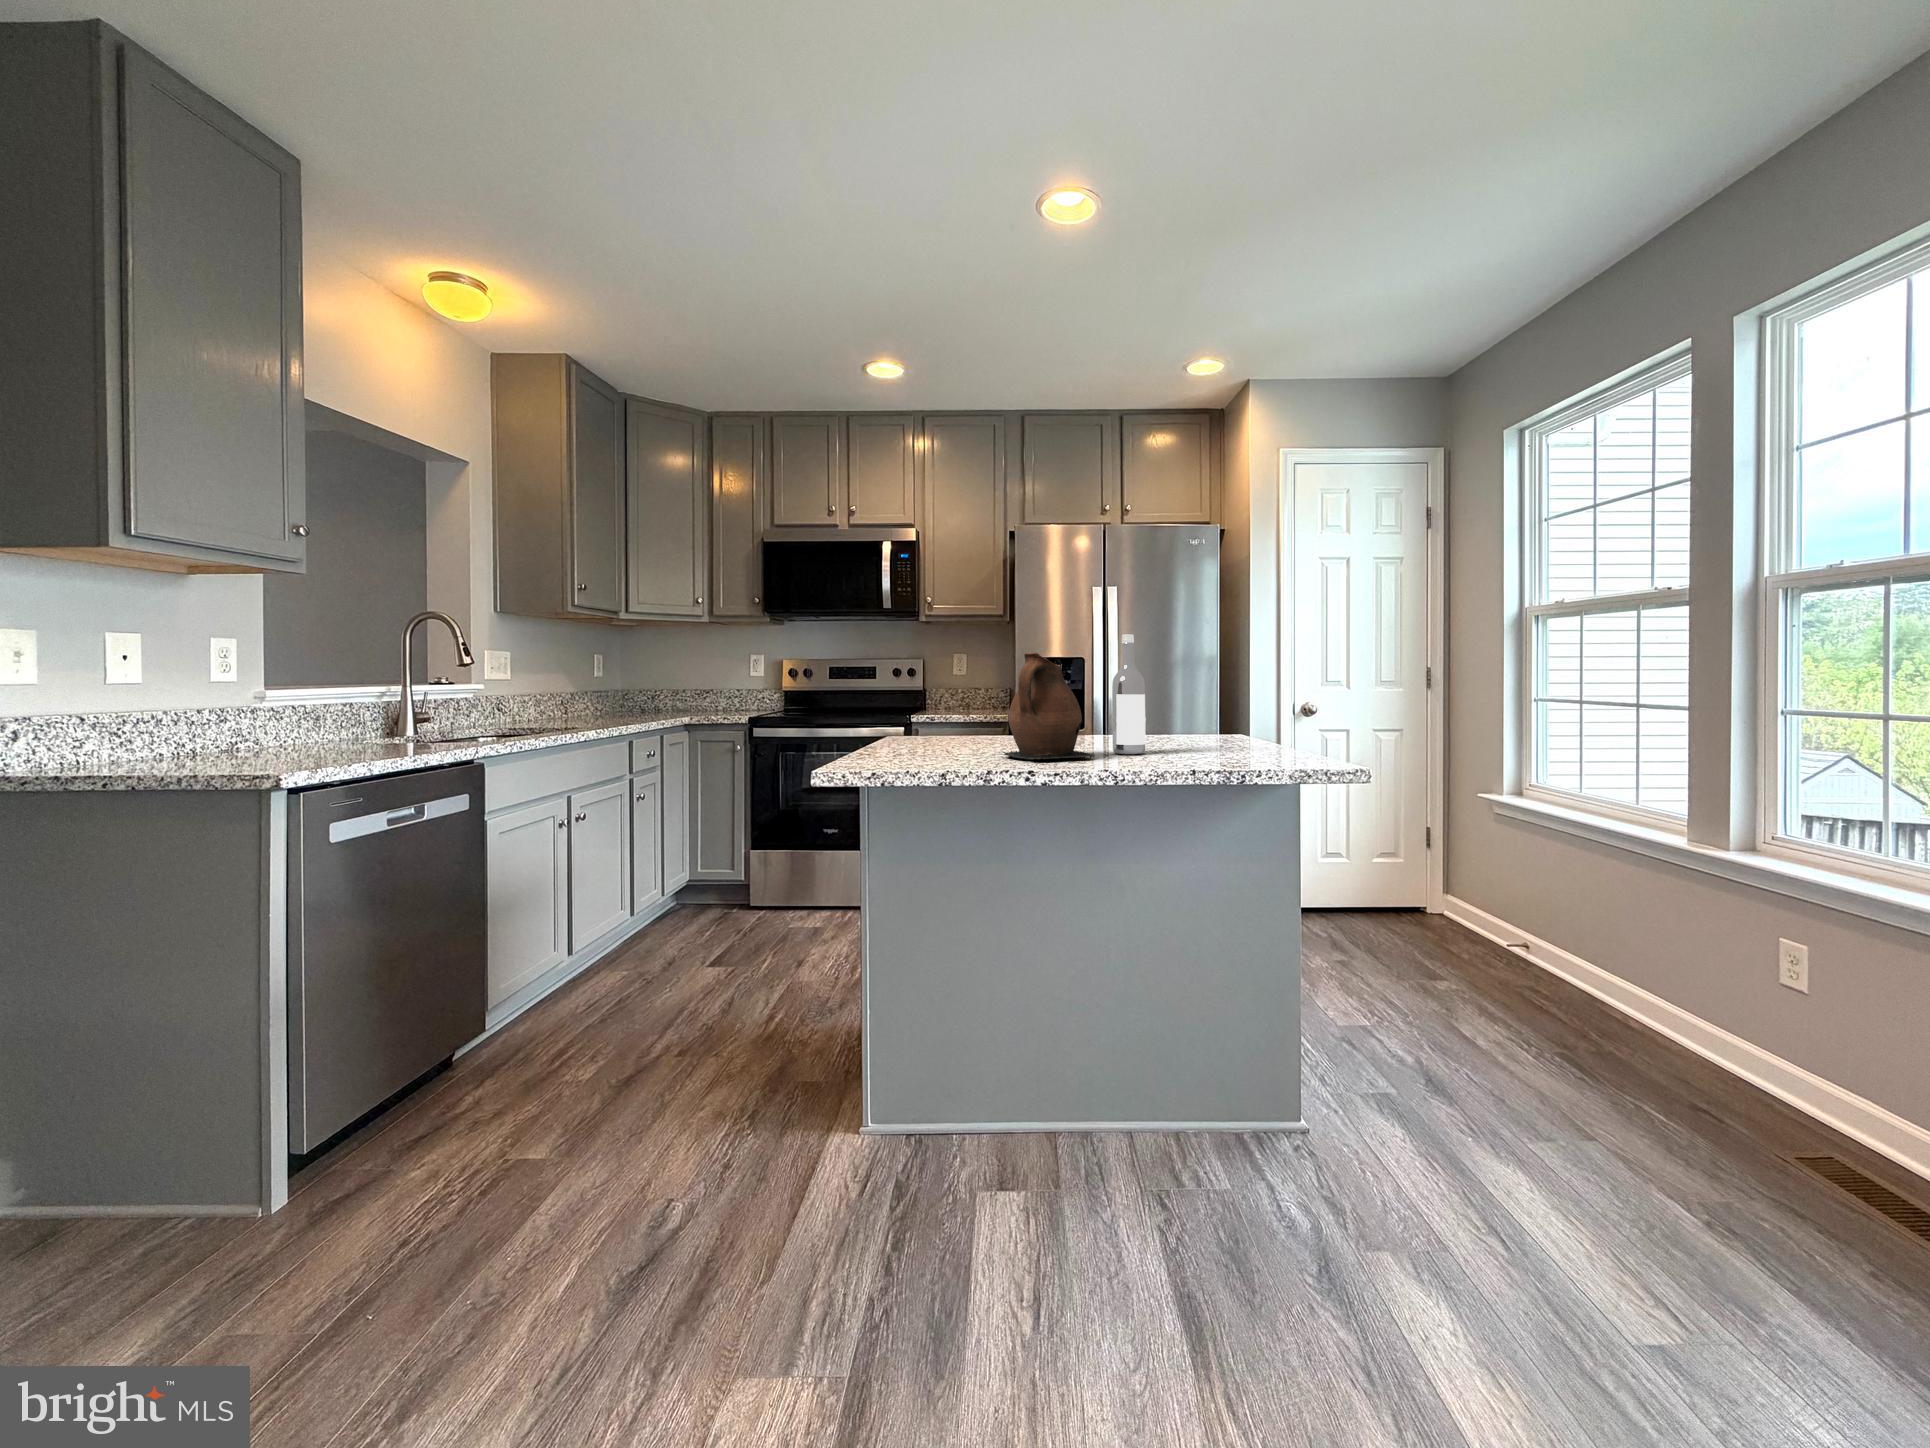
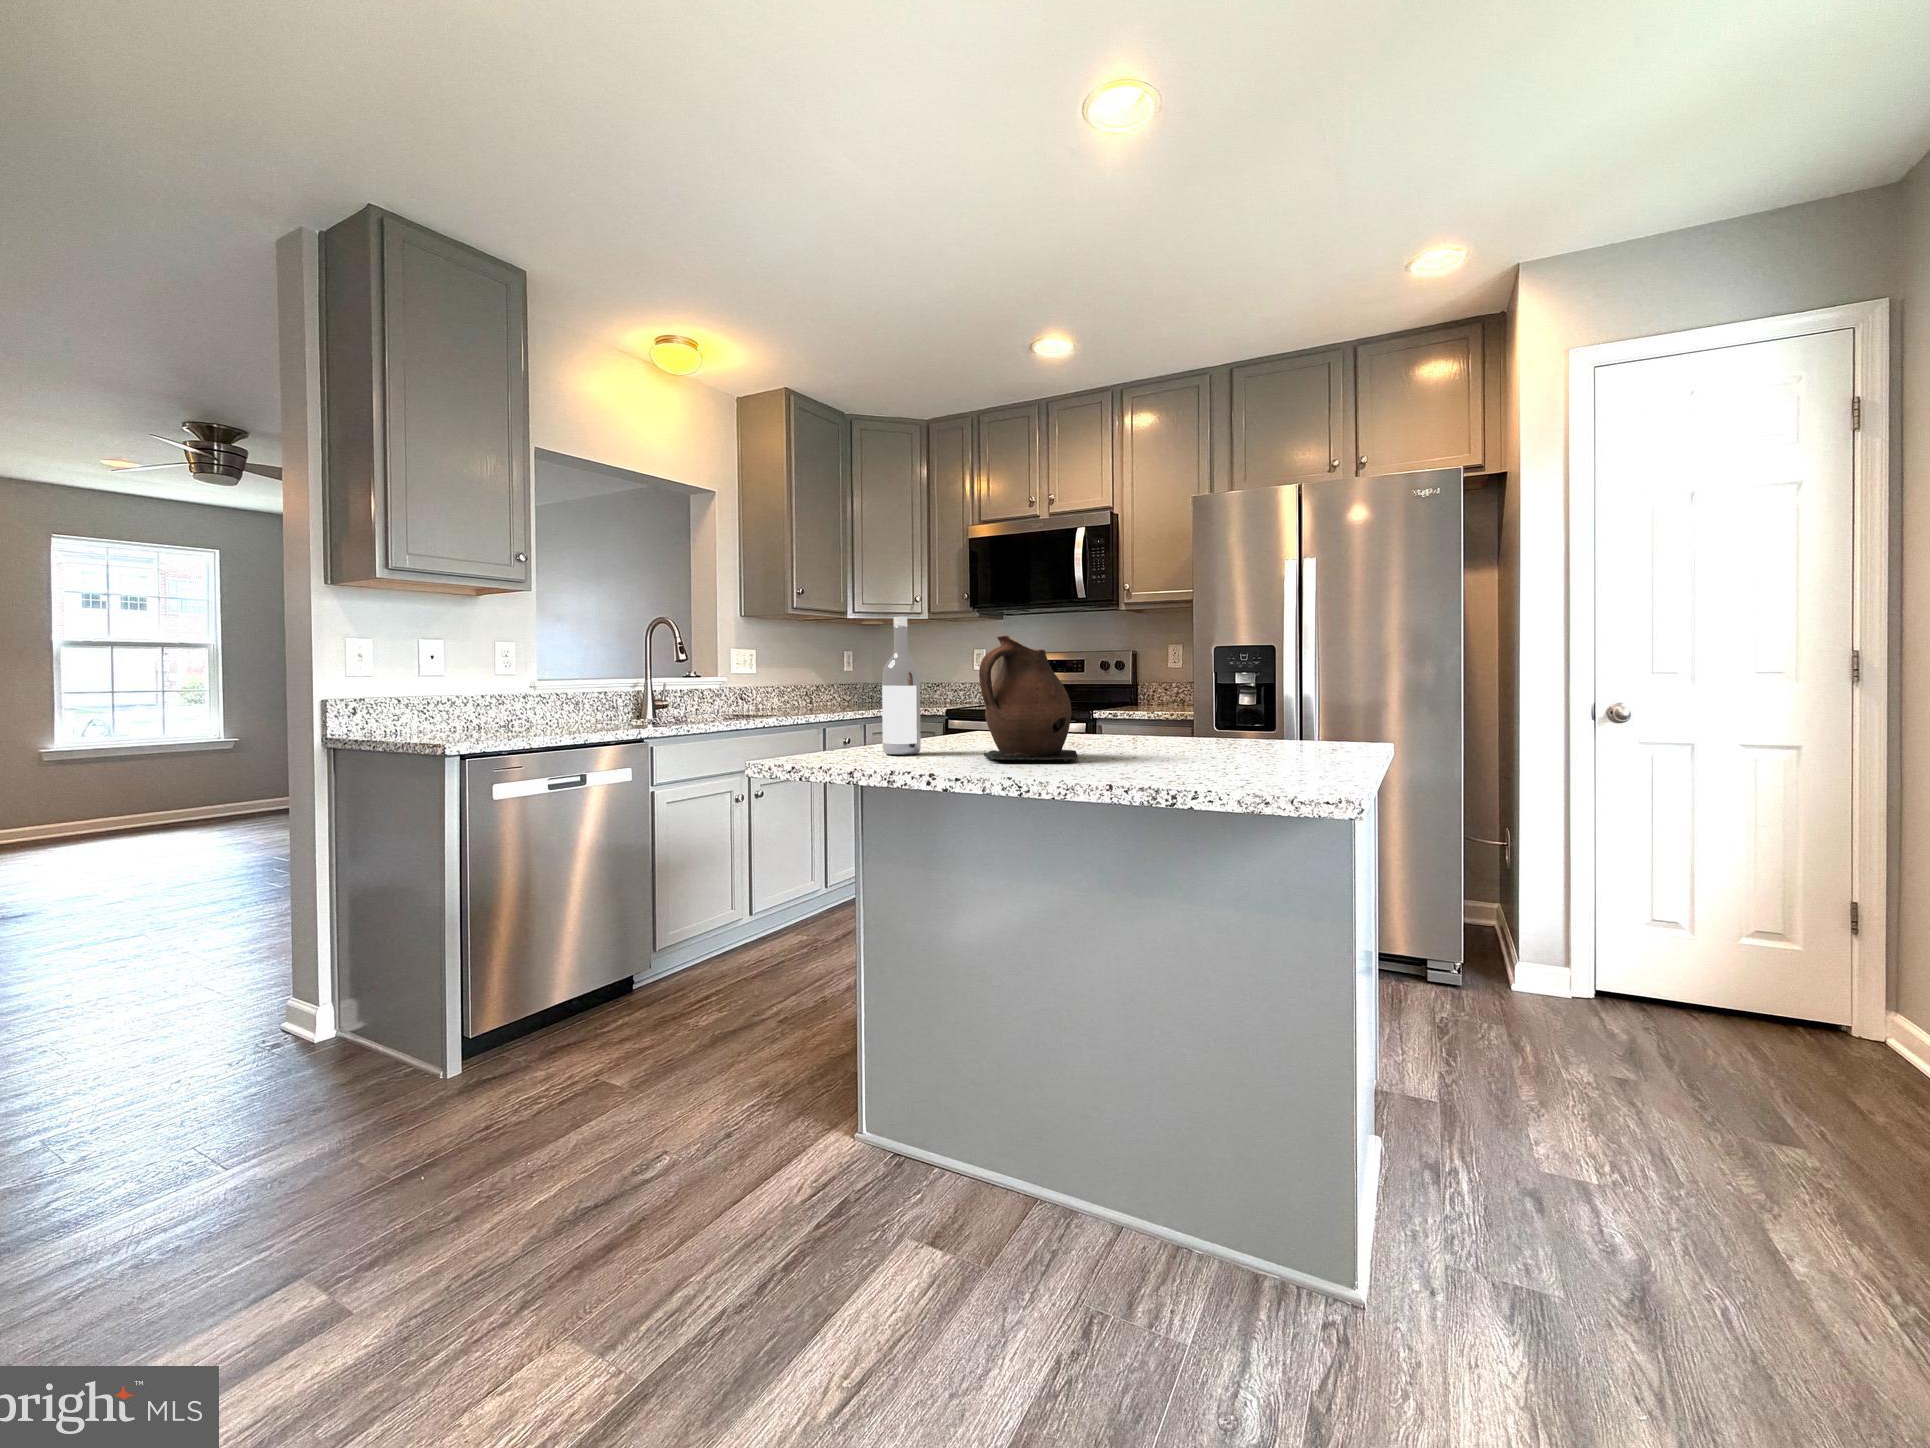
wine bottle: present [1112,634,1146,754] -> present [882,617,921,755]

